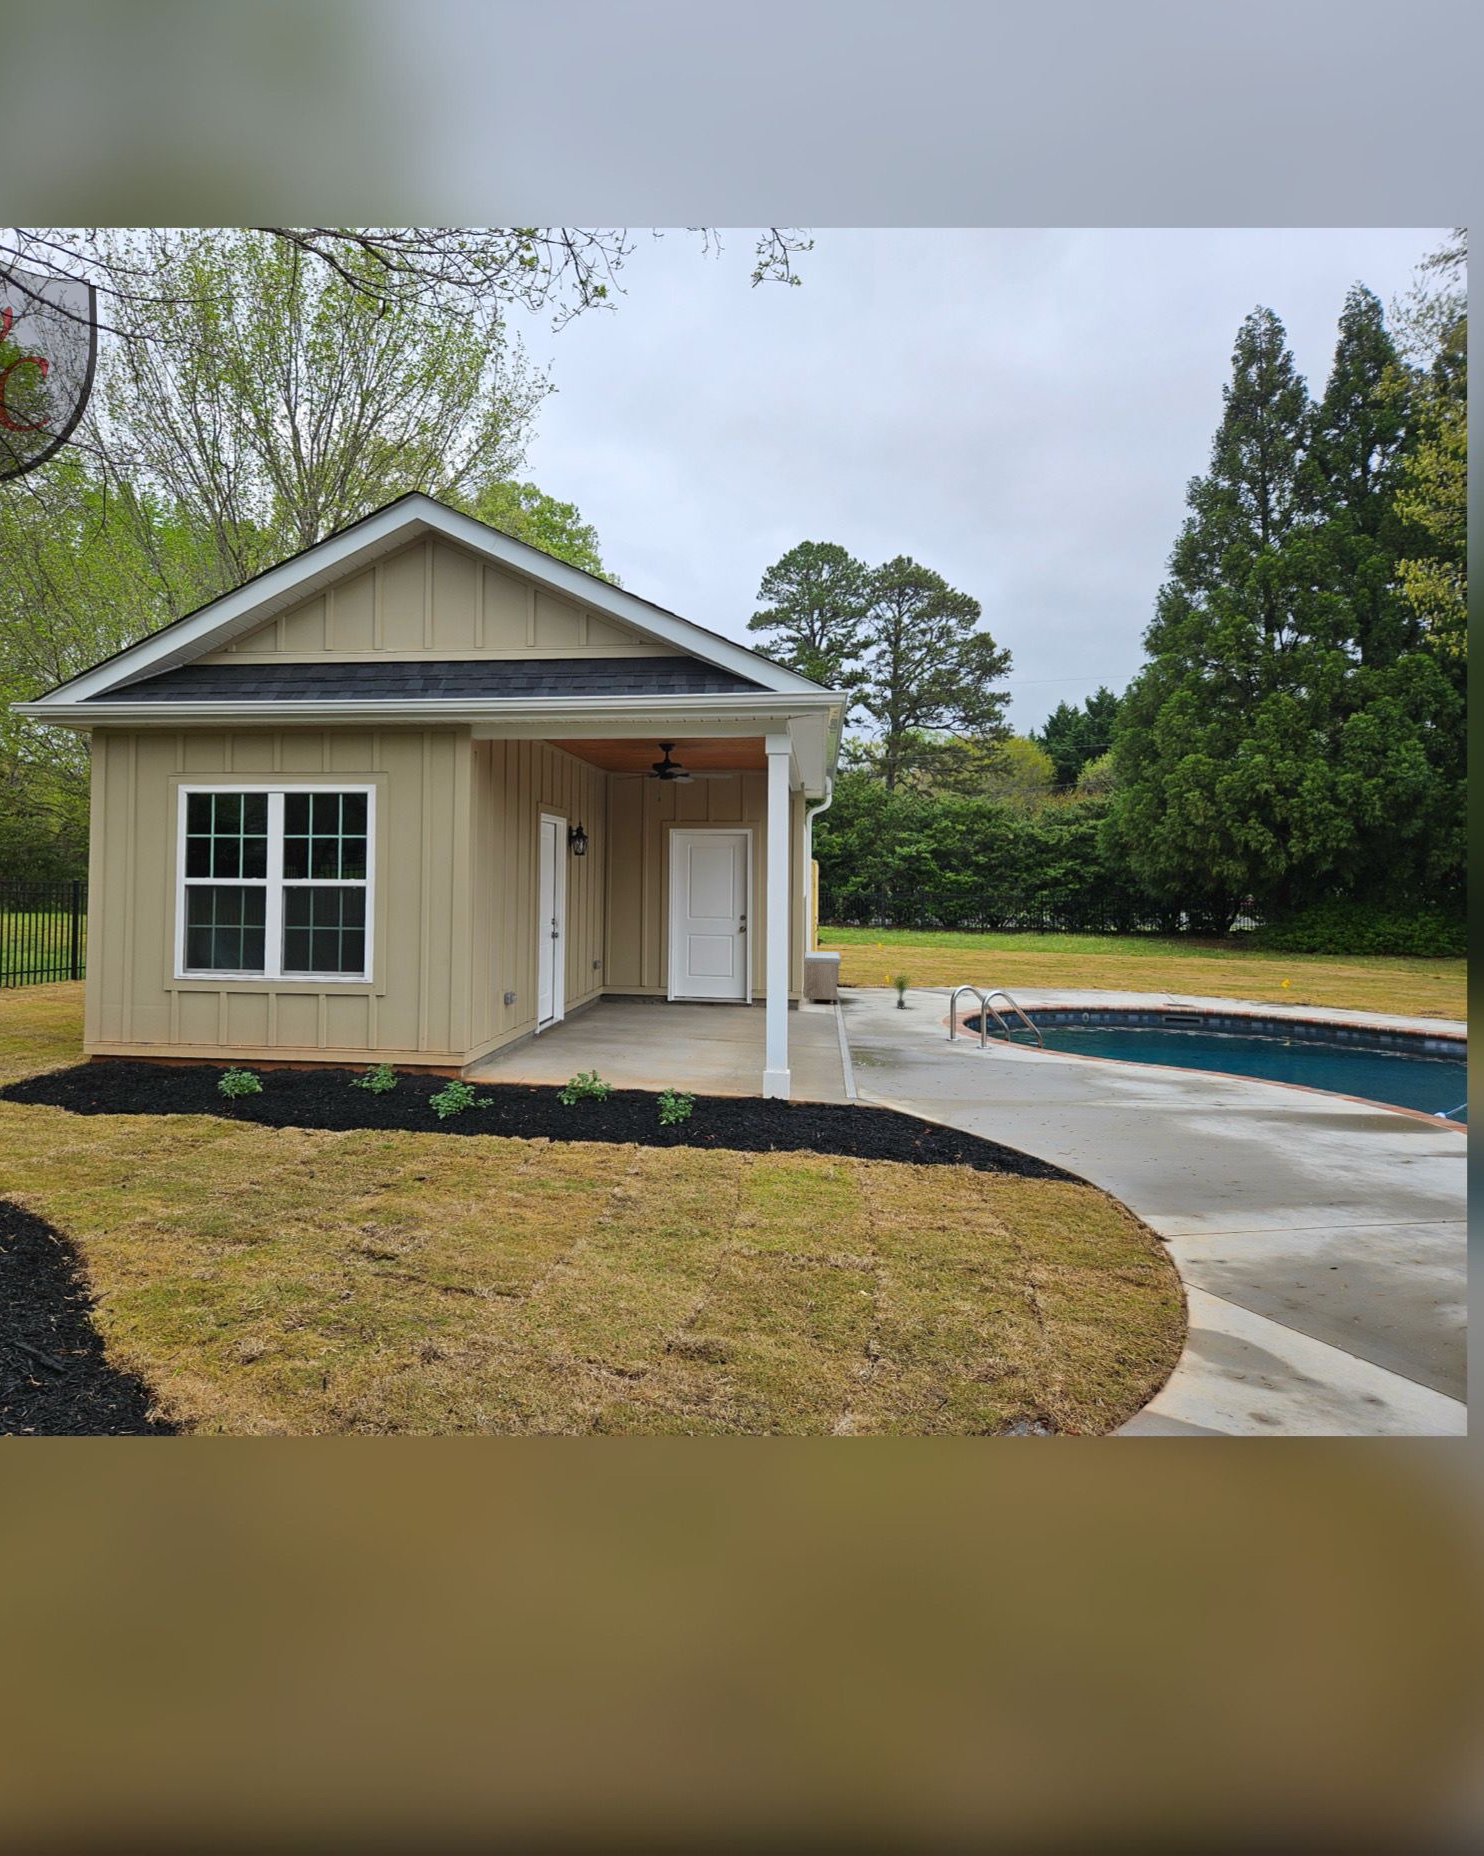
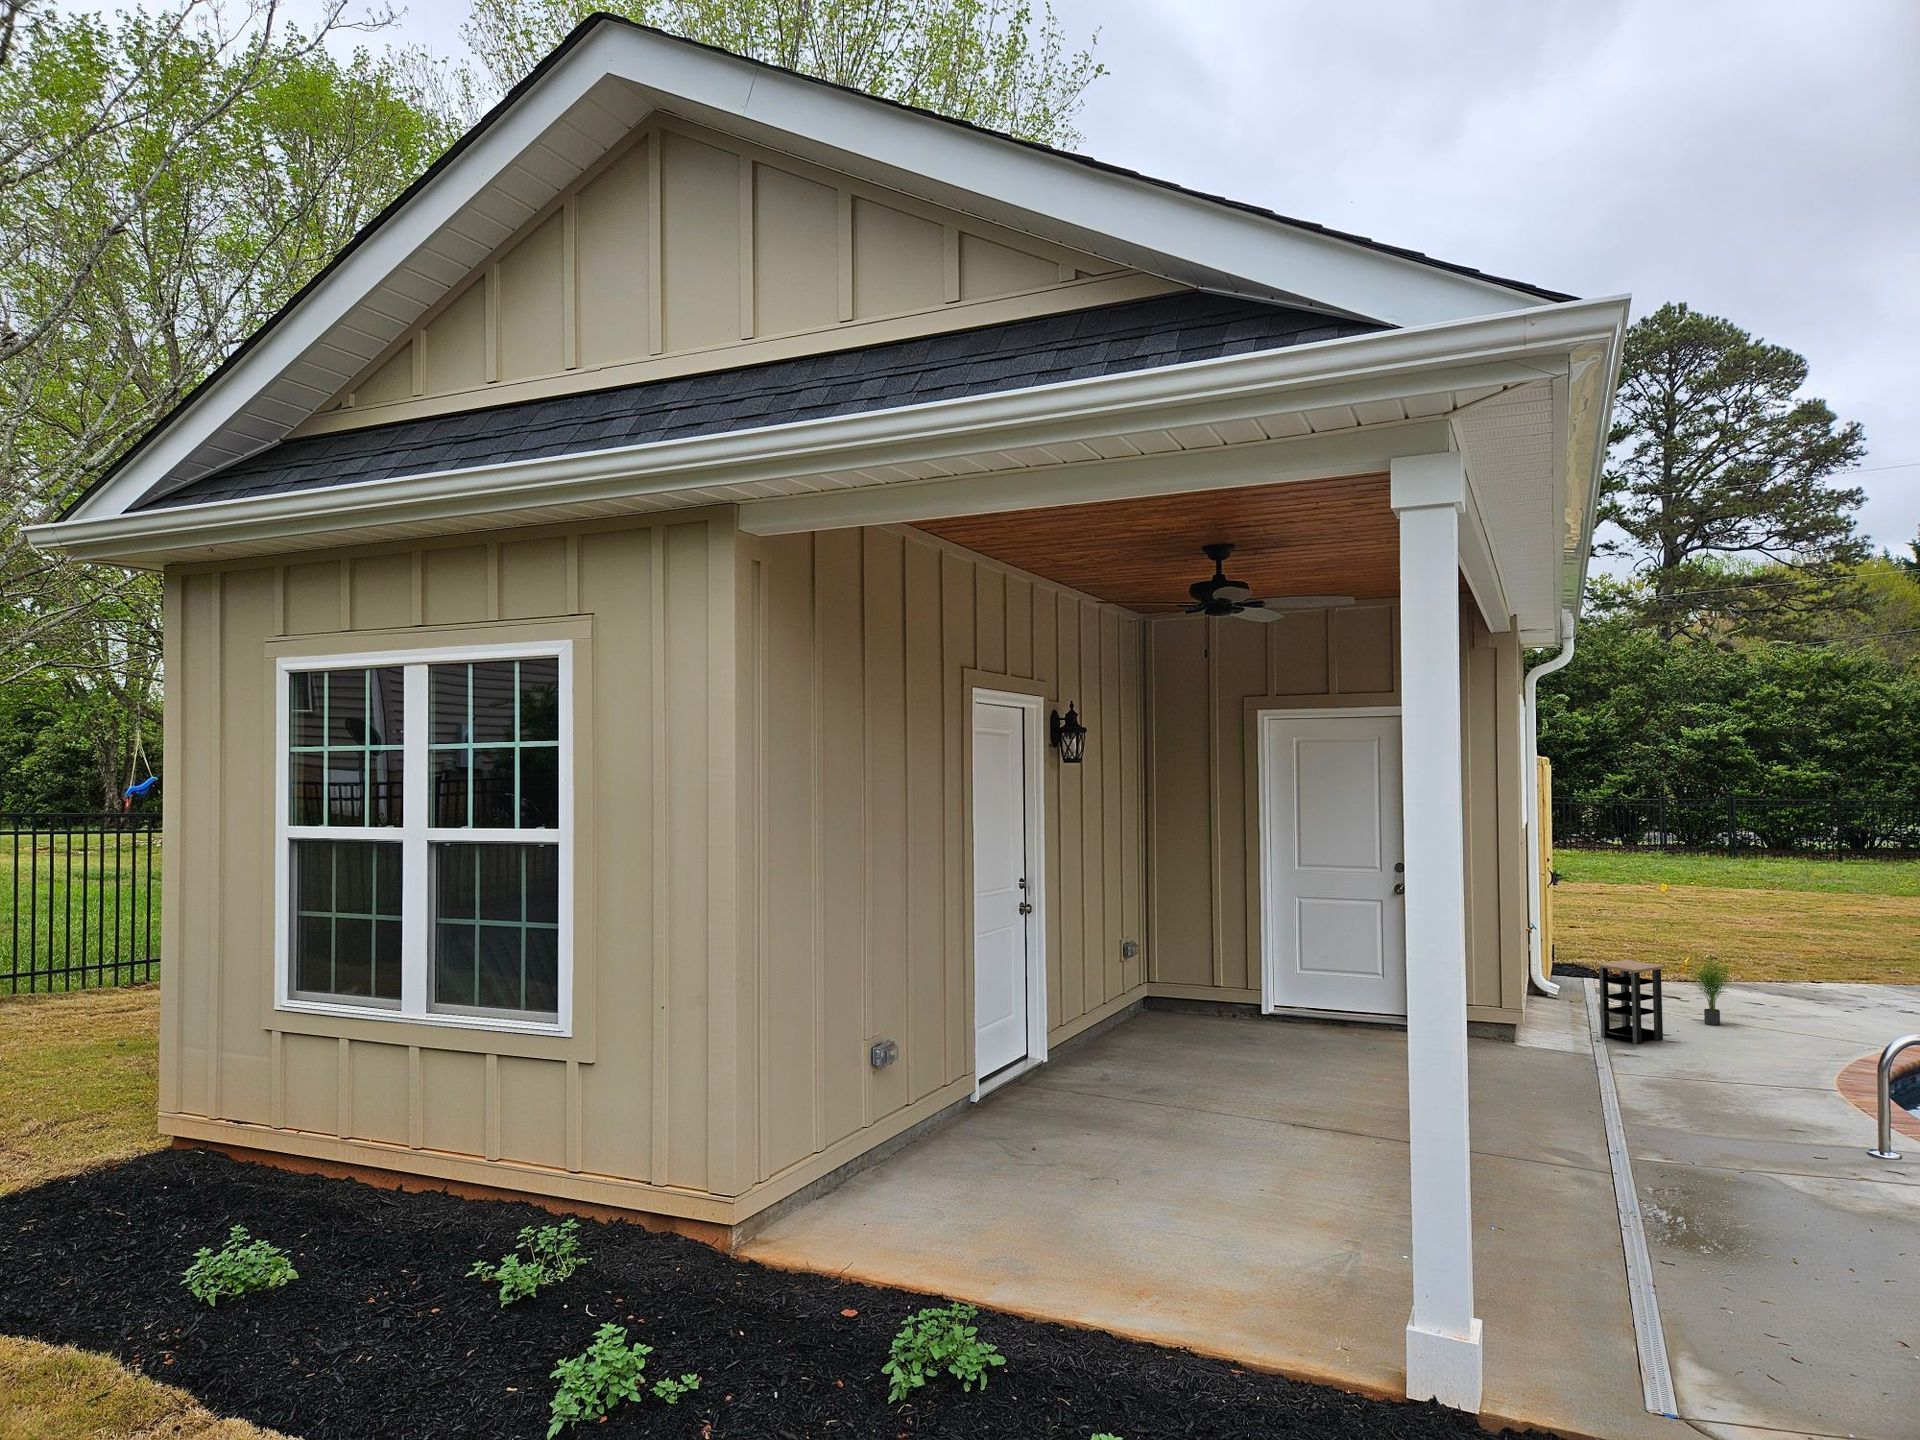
storage bench: present [804,951,841,1004] -> none [1519,916,1588,1013]
side table: none [845,973,879,1017] -> present [1597,960,1666,1044]

